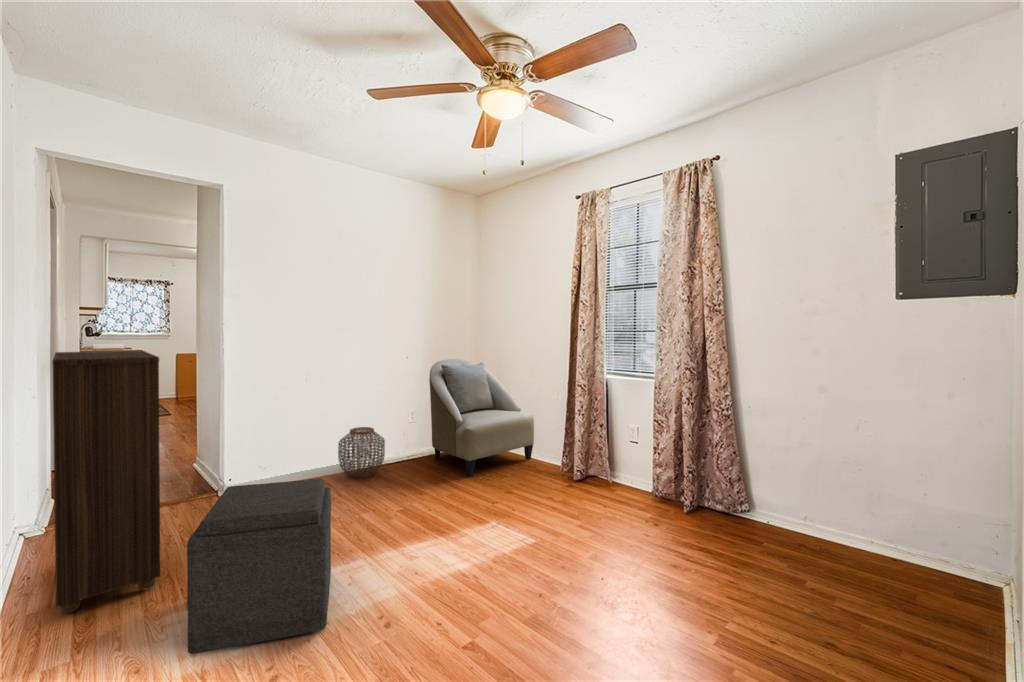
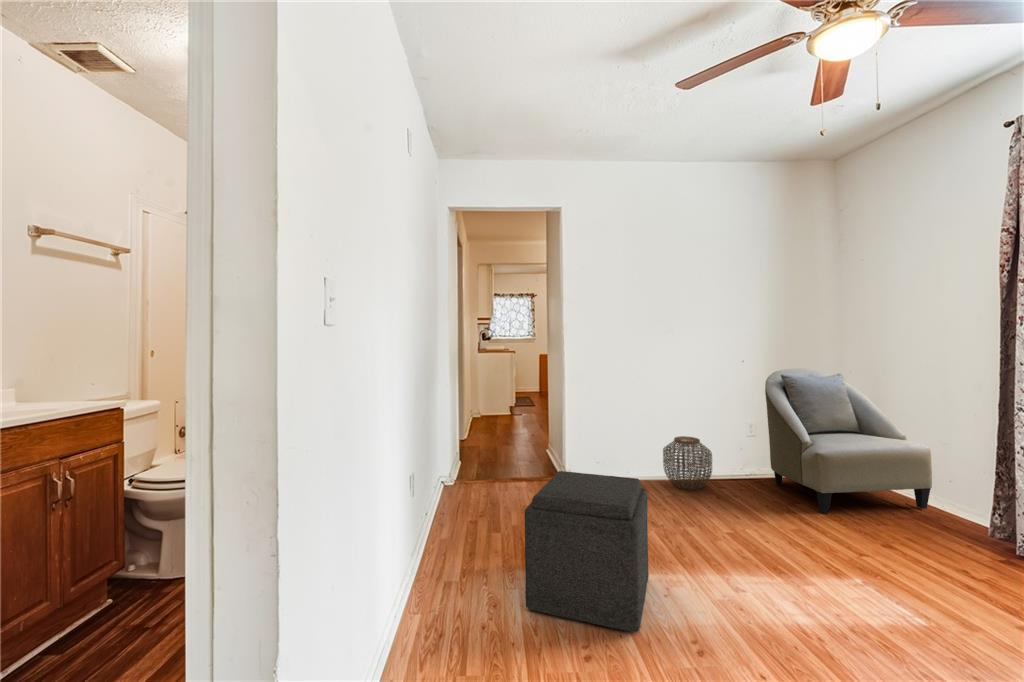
bookshelf: present [52,351,160,613] -> none [451,354,514,546]

